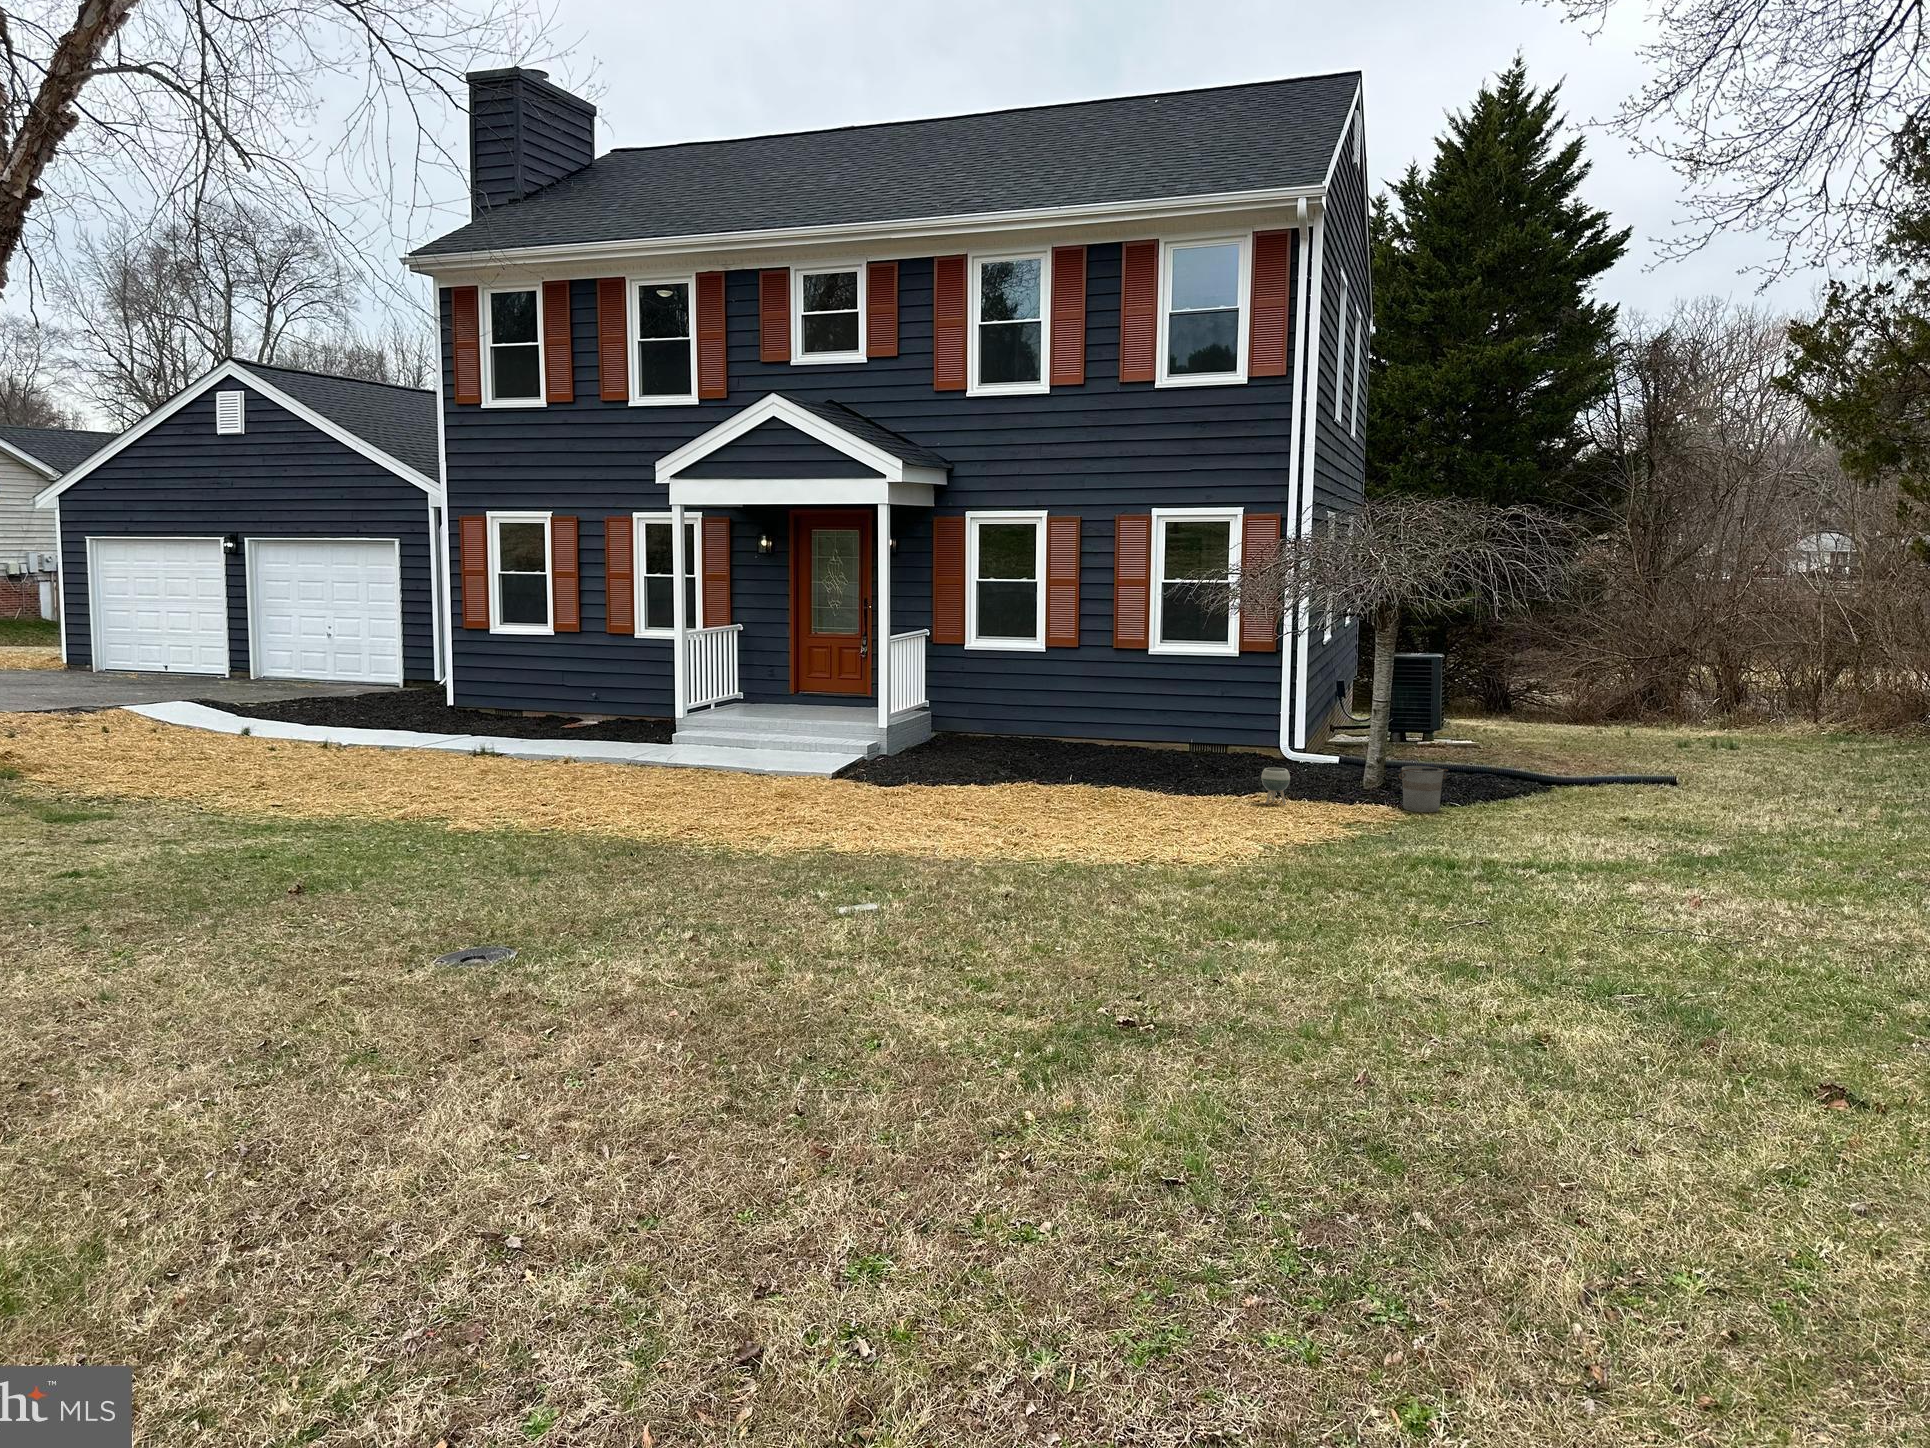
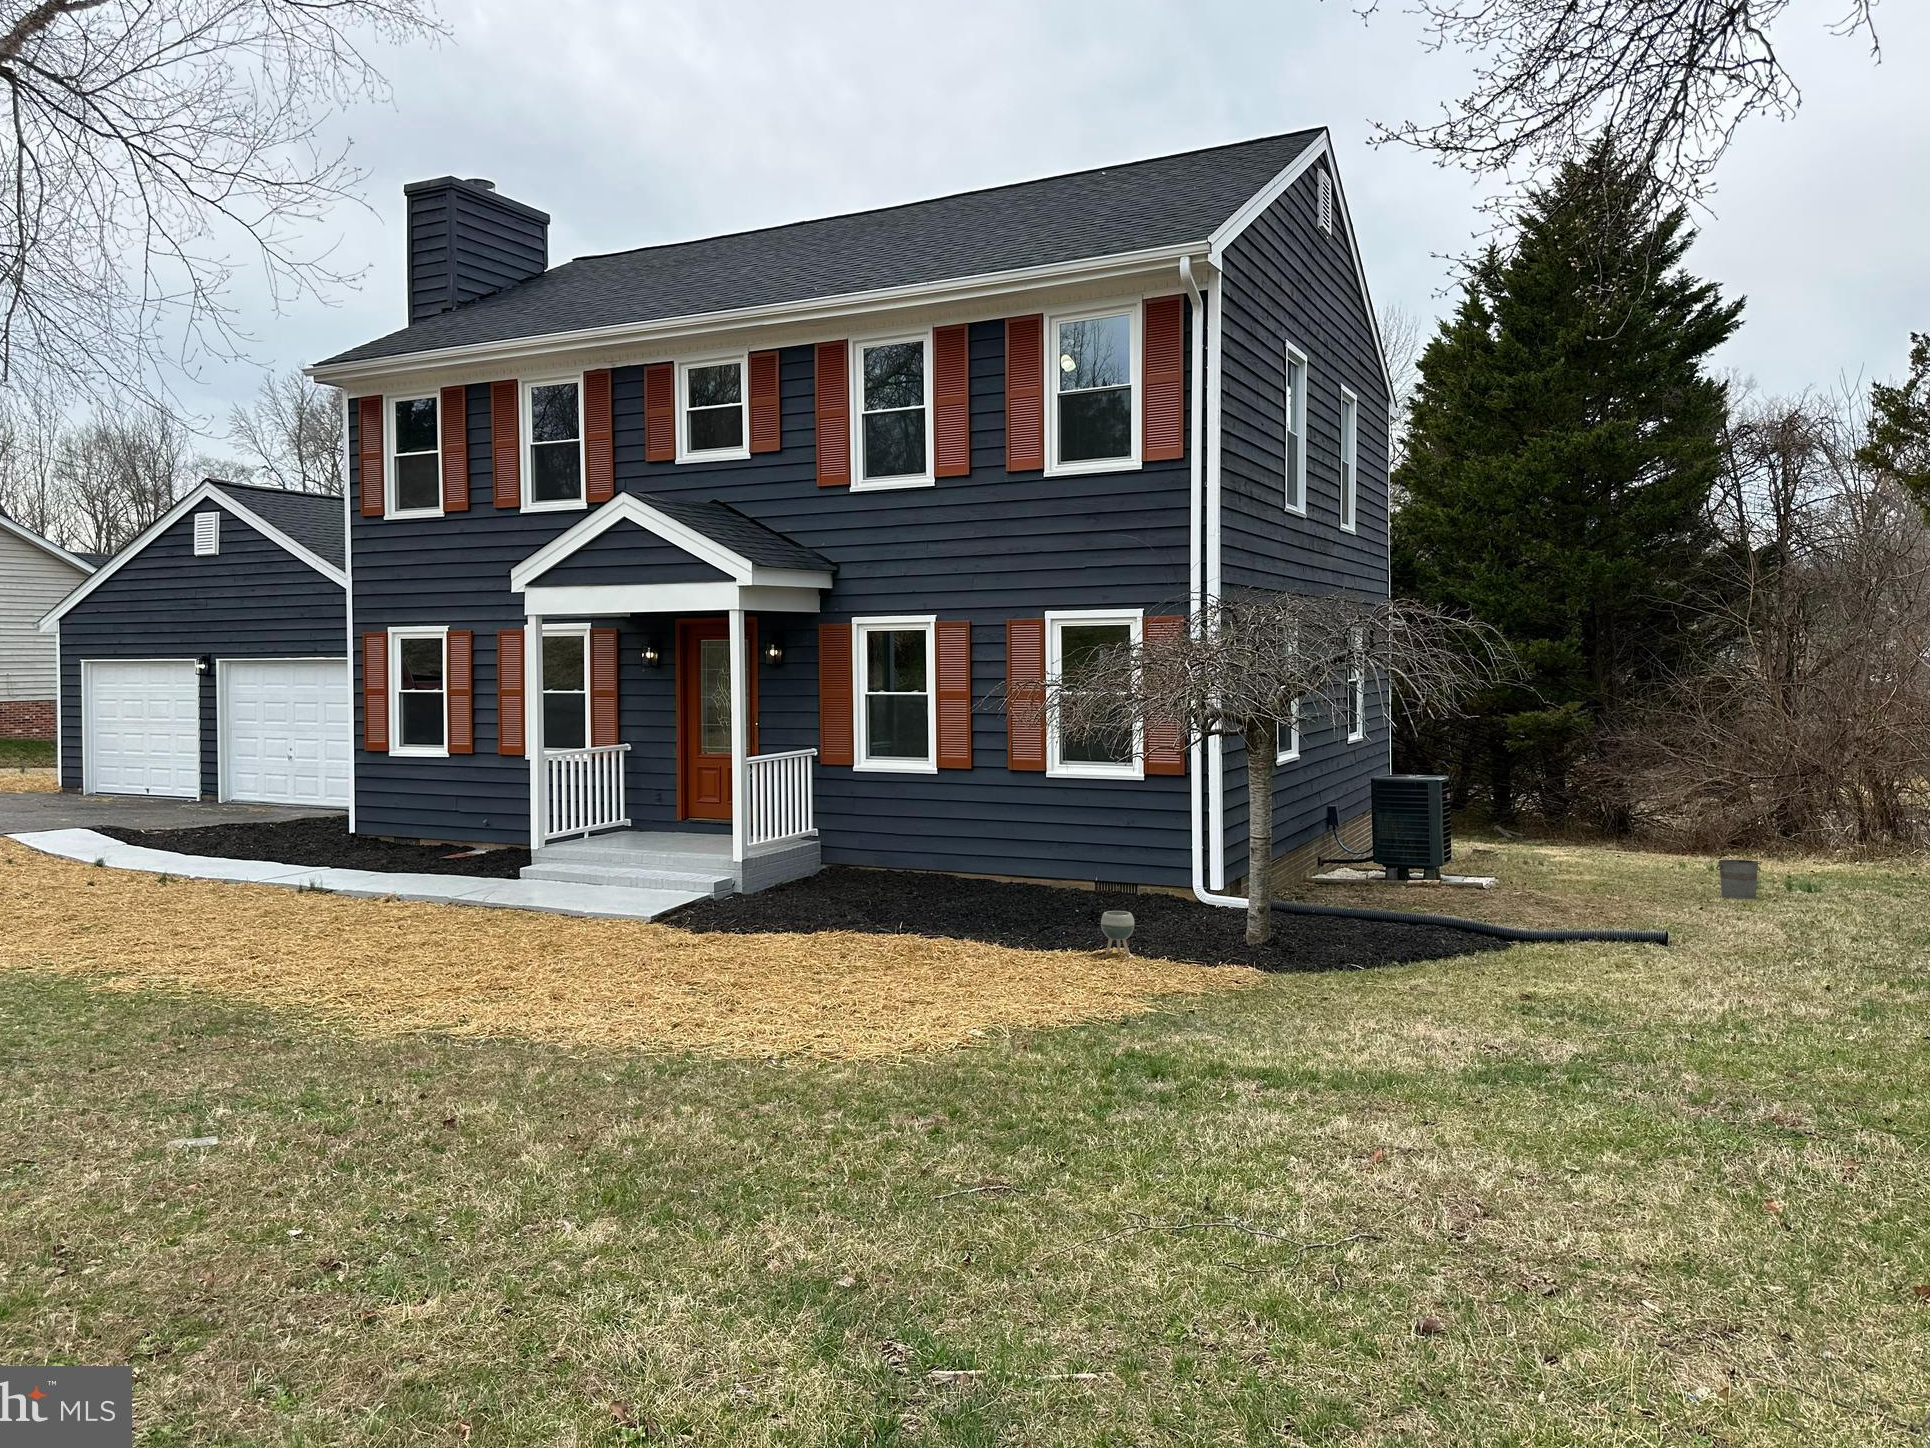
bucket: present [1399,766,1448,812] -> present [1716,860,1763,899]

